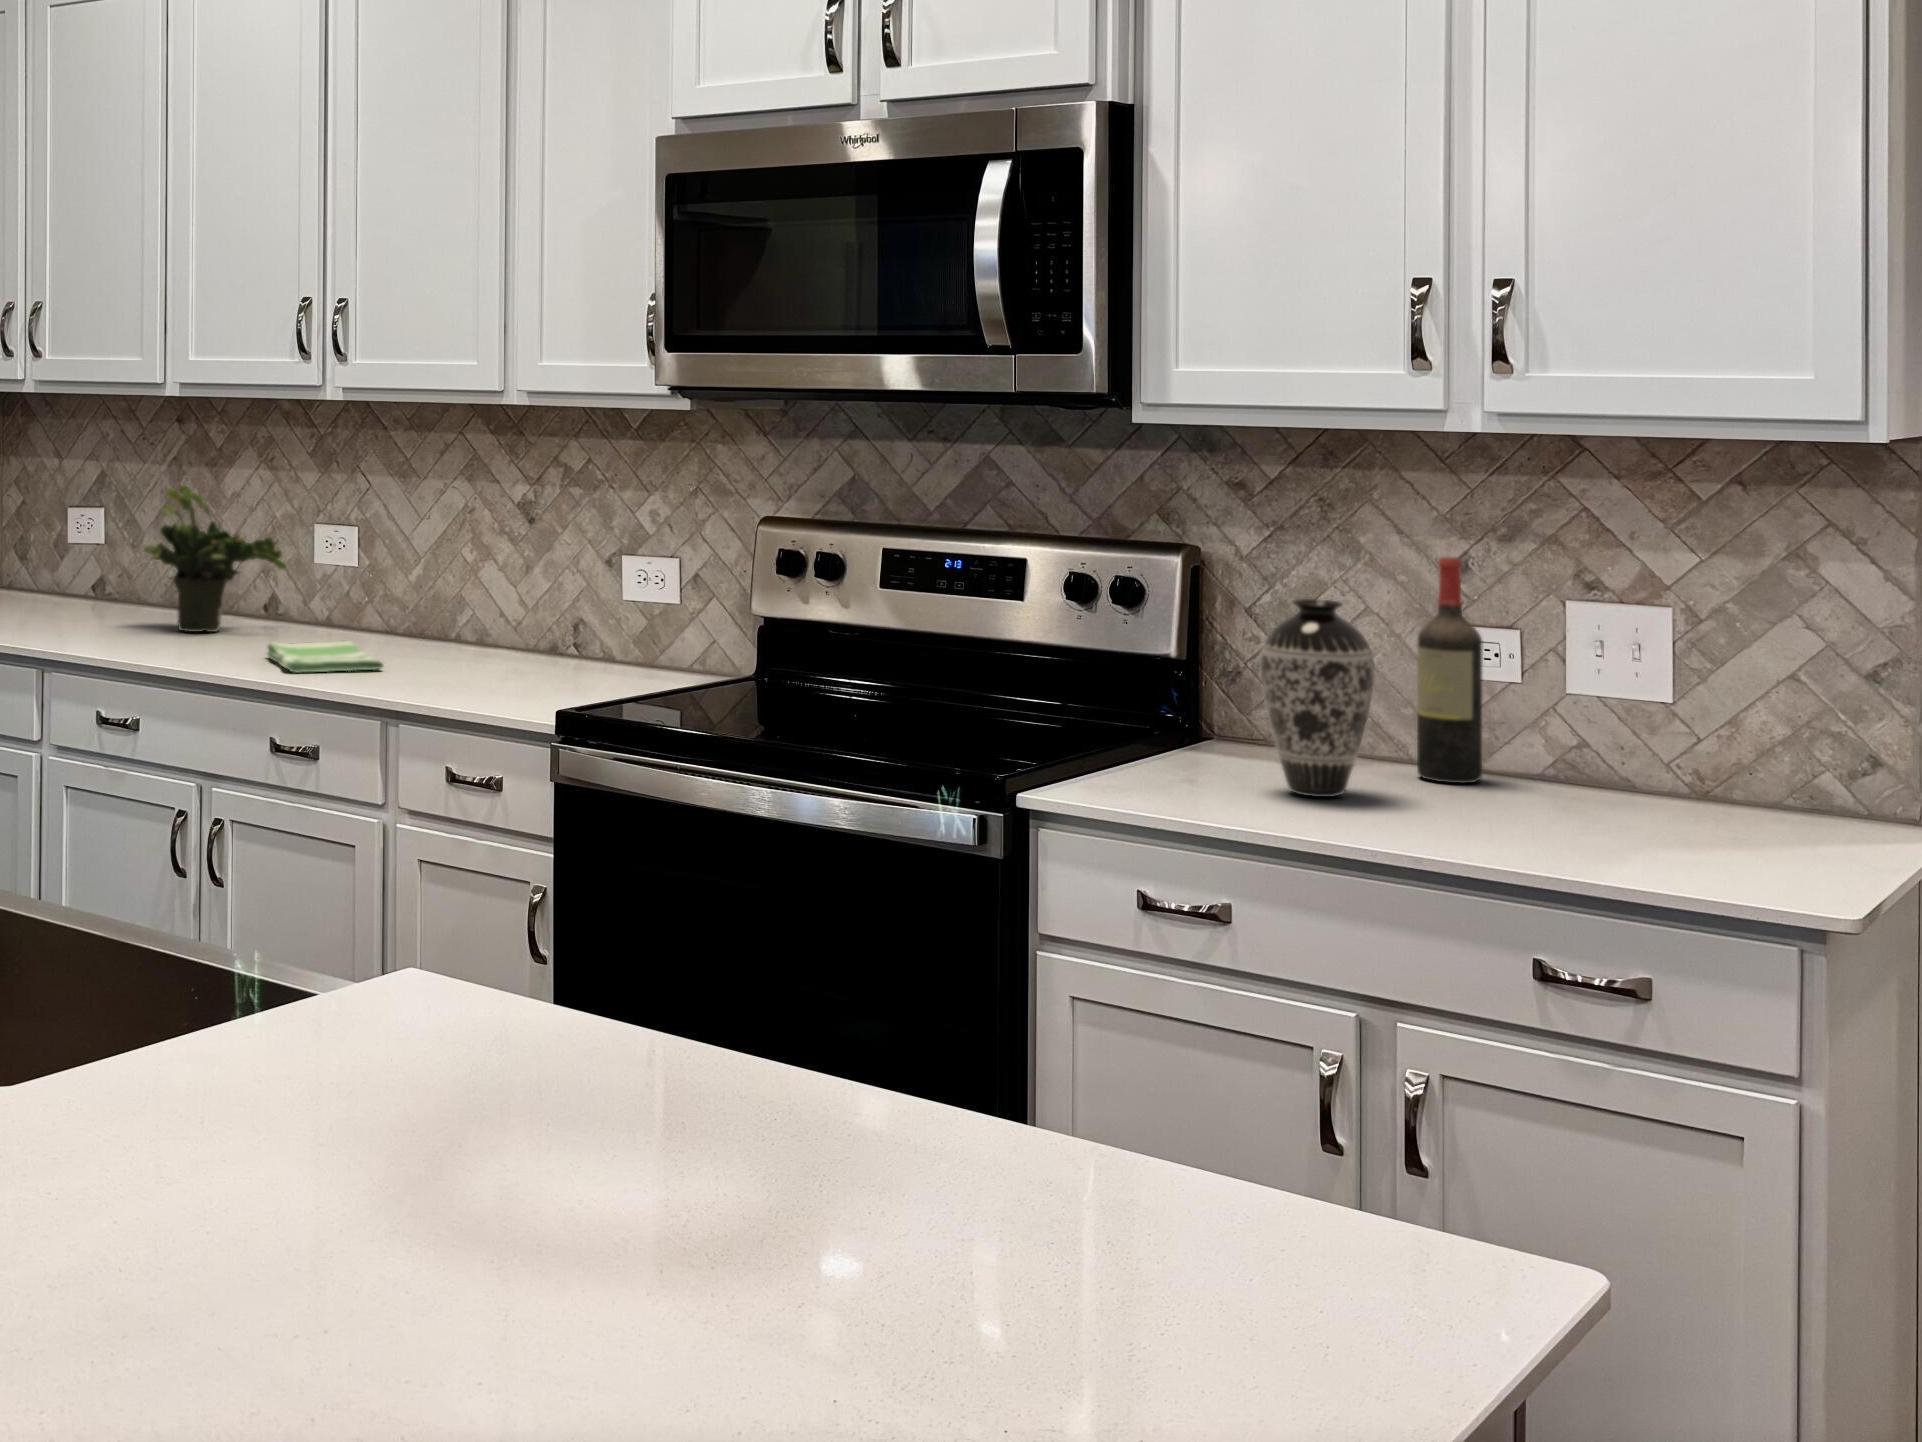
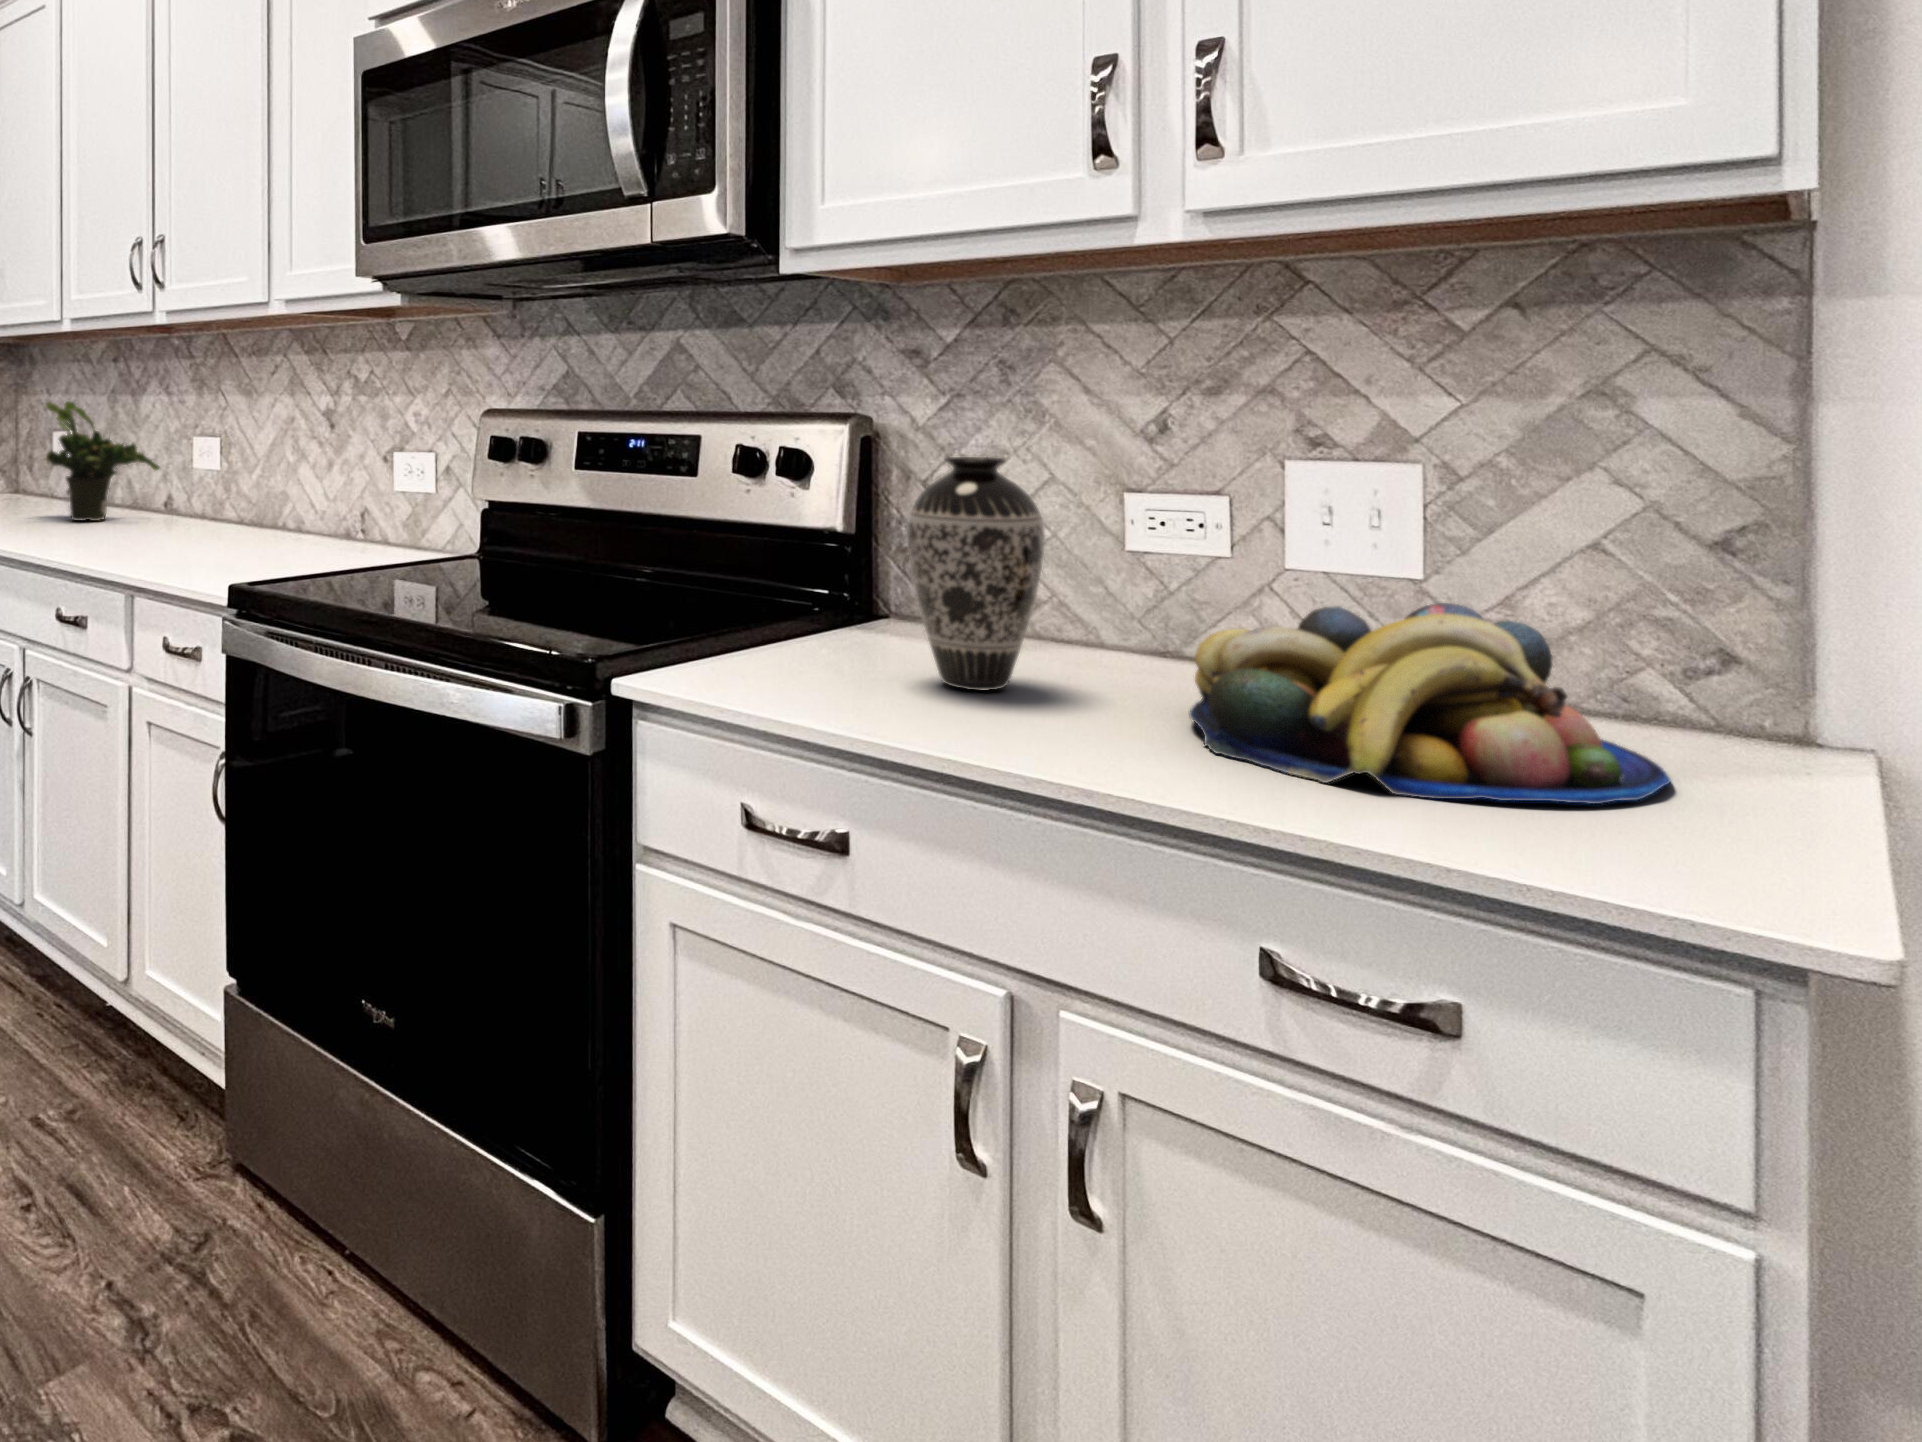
wine bottle: present [1417,556,1483,783] -> none [1103,412,1181,673]
dish towel: present [267,641,383,673] -> none [82,526,173,551]
fruit bowl: none [1489,722,1814,859] -> present [1190,603,1671,804]

